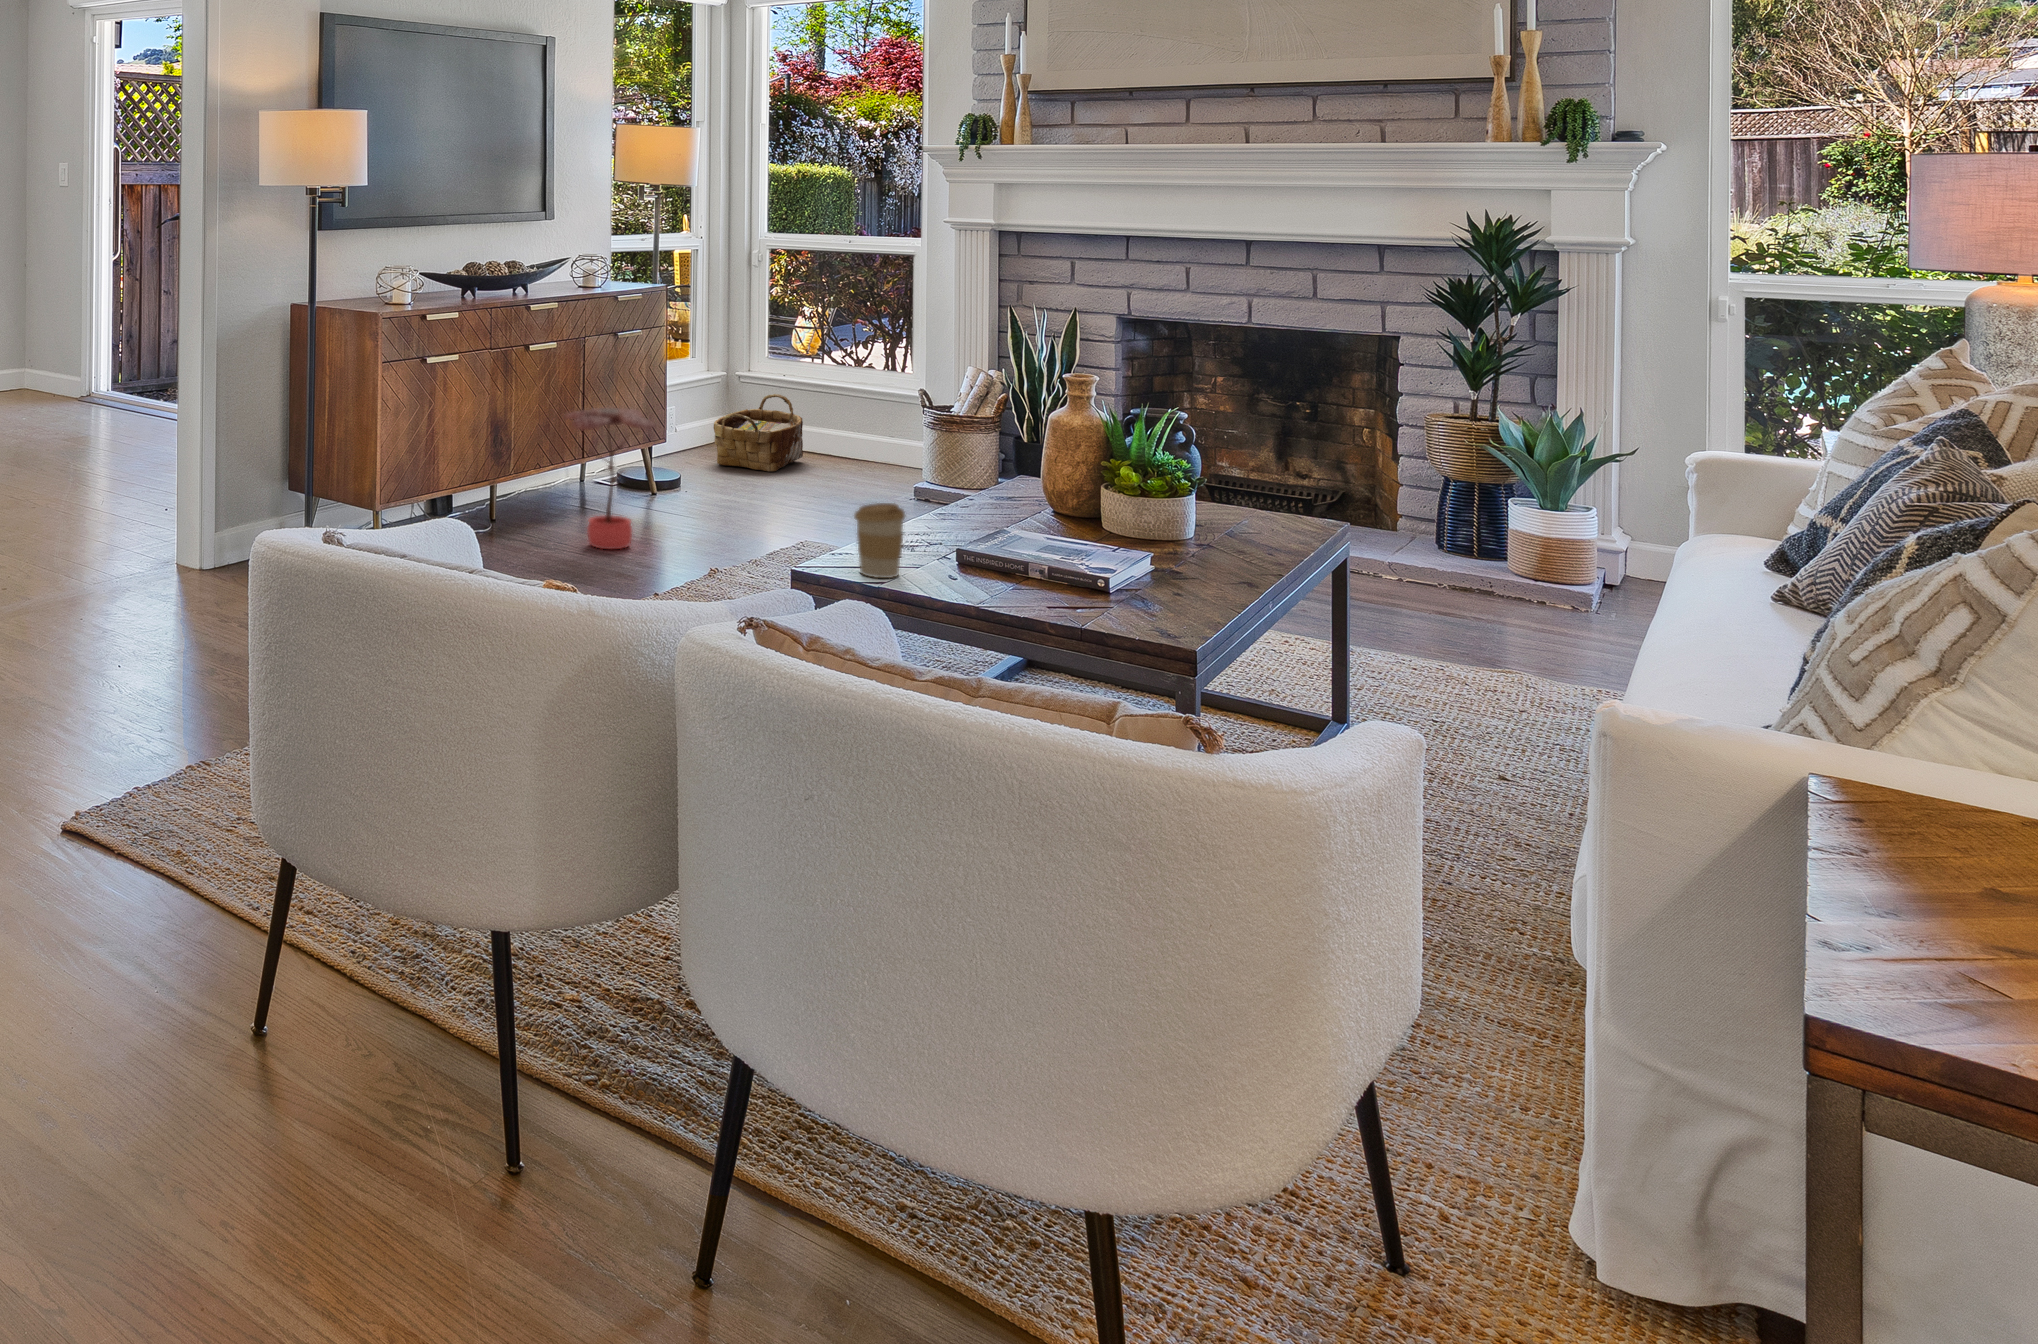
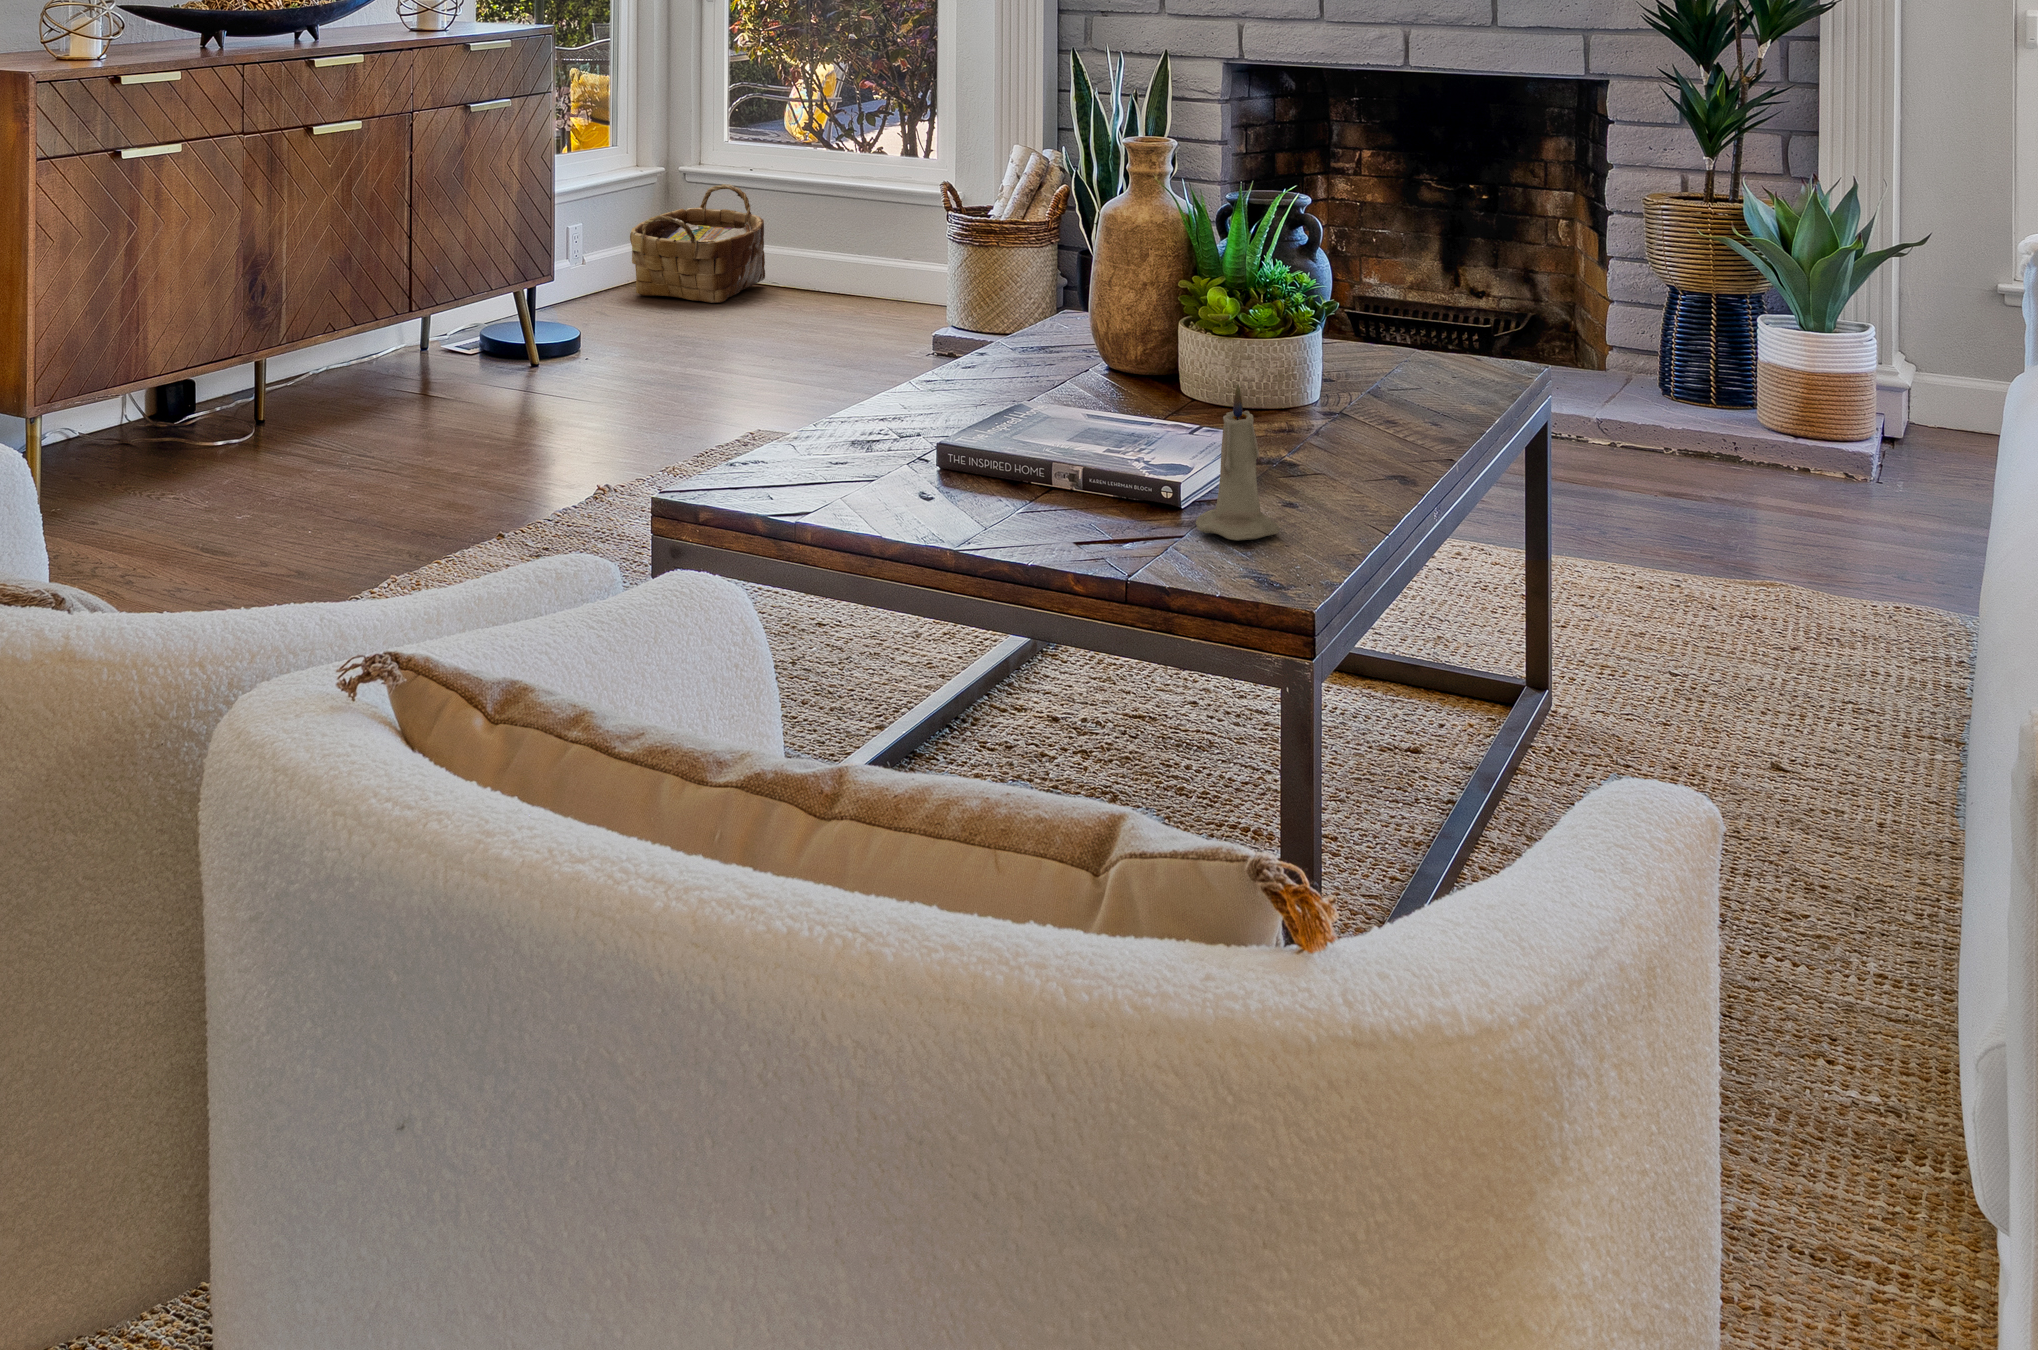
potted plant: present [564,407,656,549] -> none [373,211,519,437]
coffee cup: present [854,503,905,578] -> none [768,359,853,489]
candle: none [1117,525,1170,616] -> present [1196,385,1280,541]

